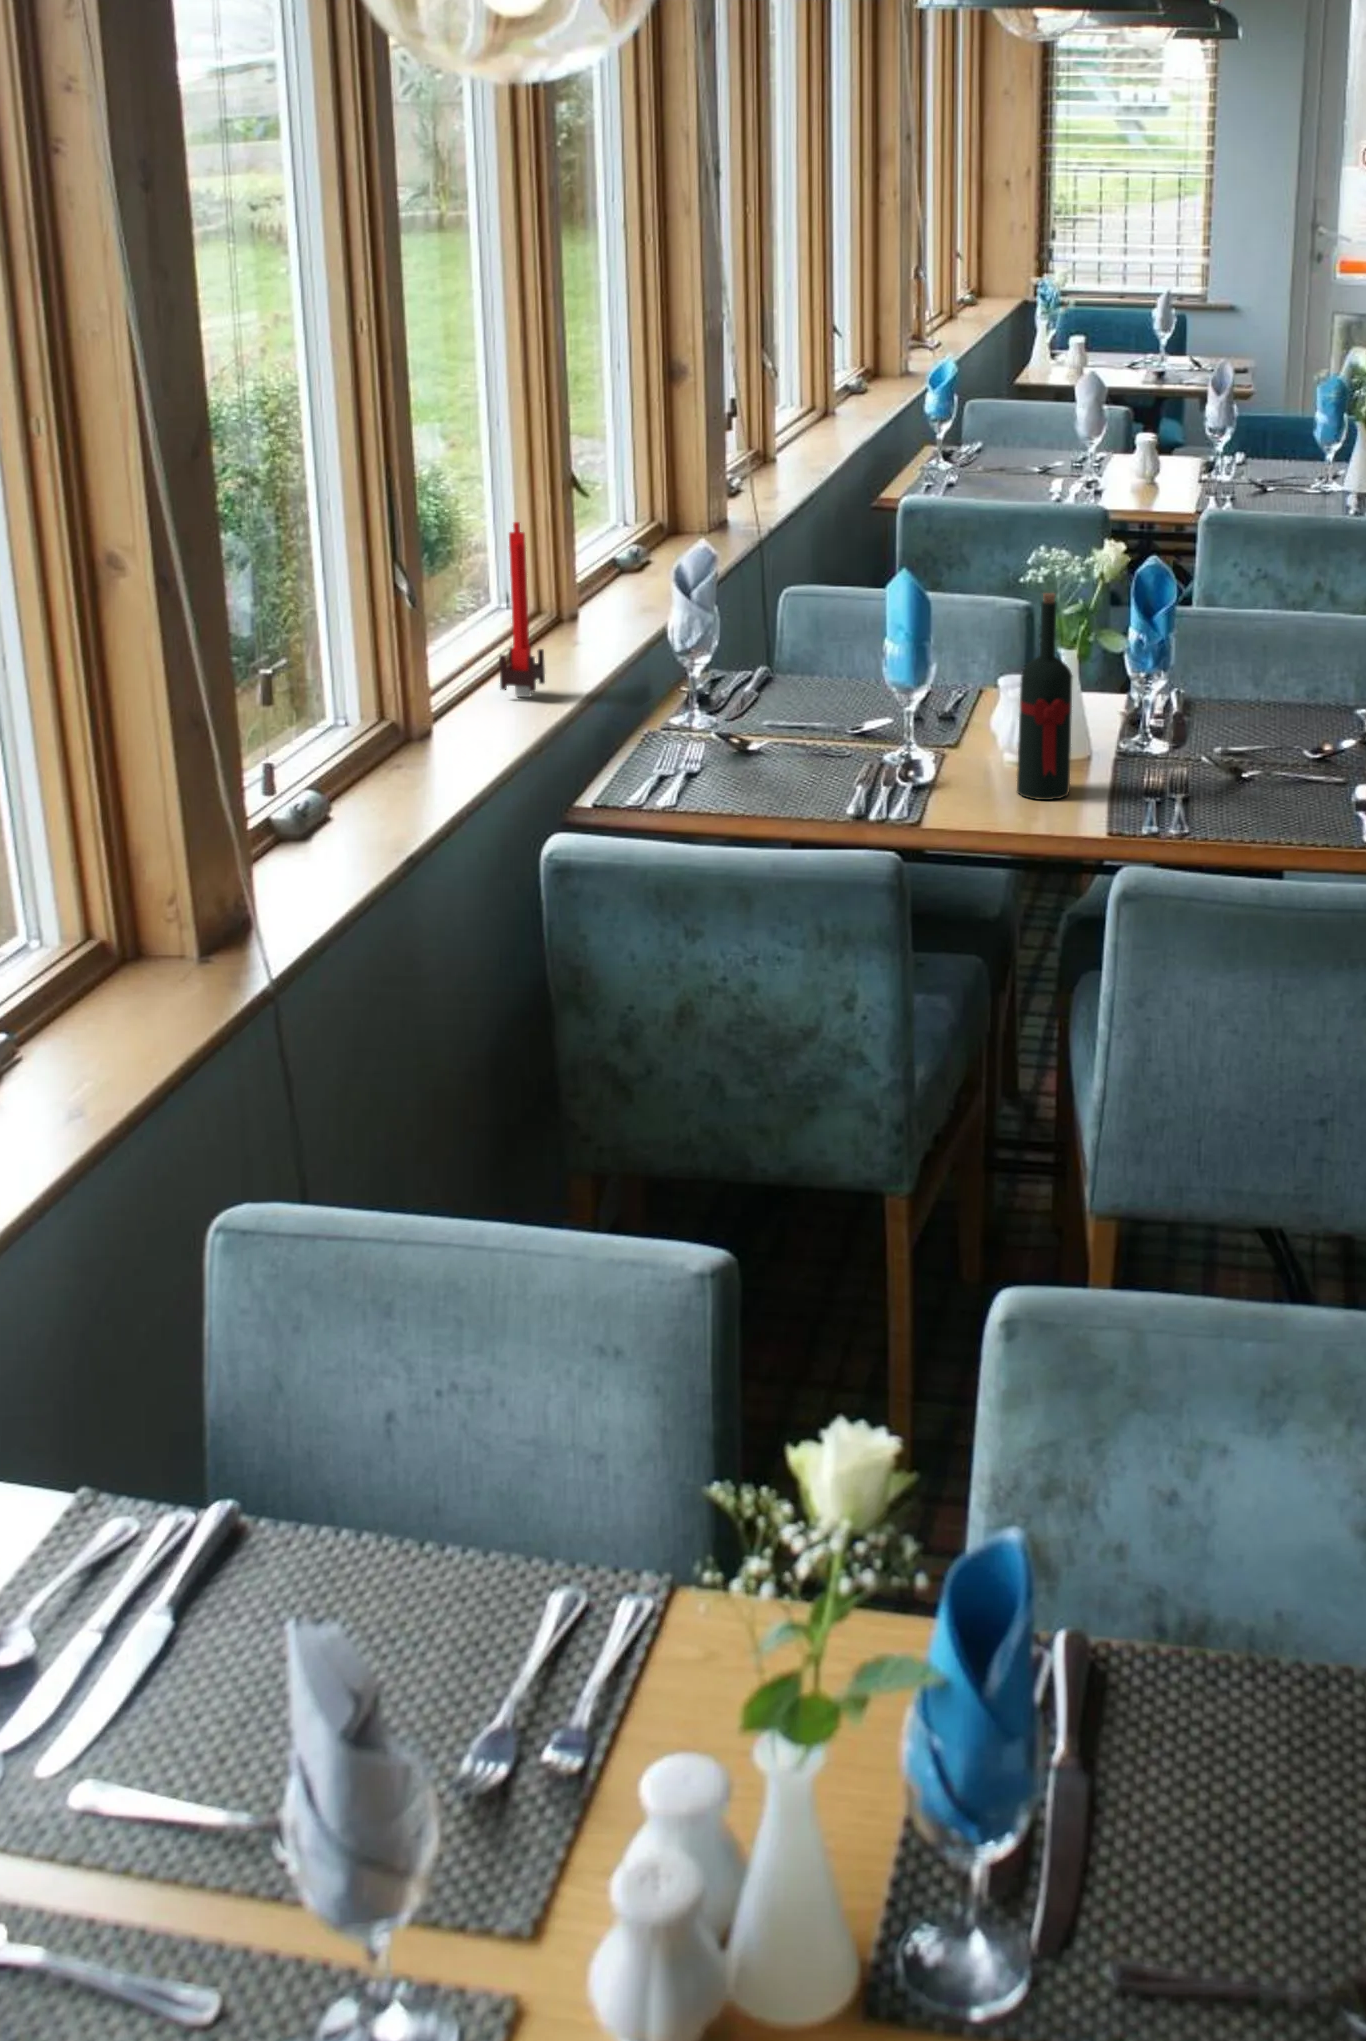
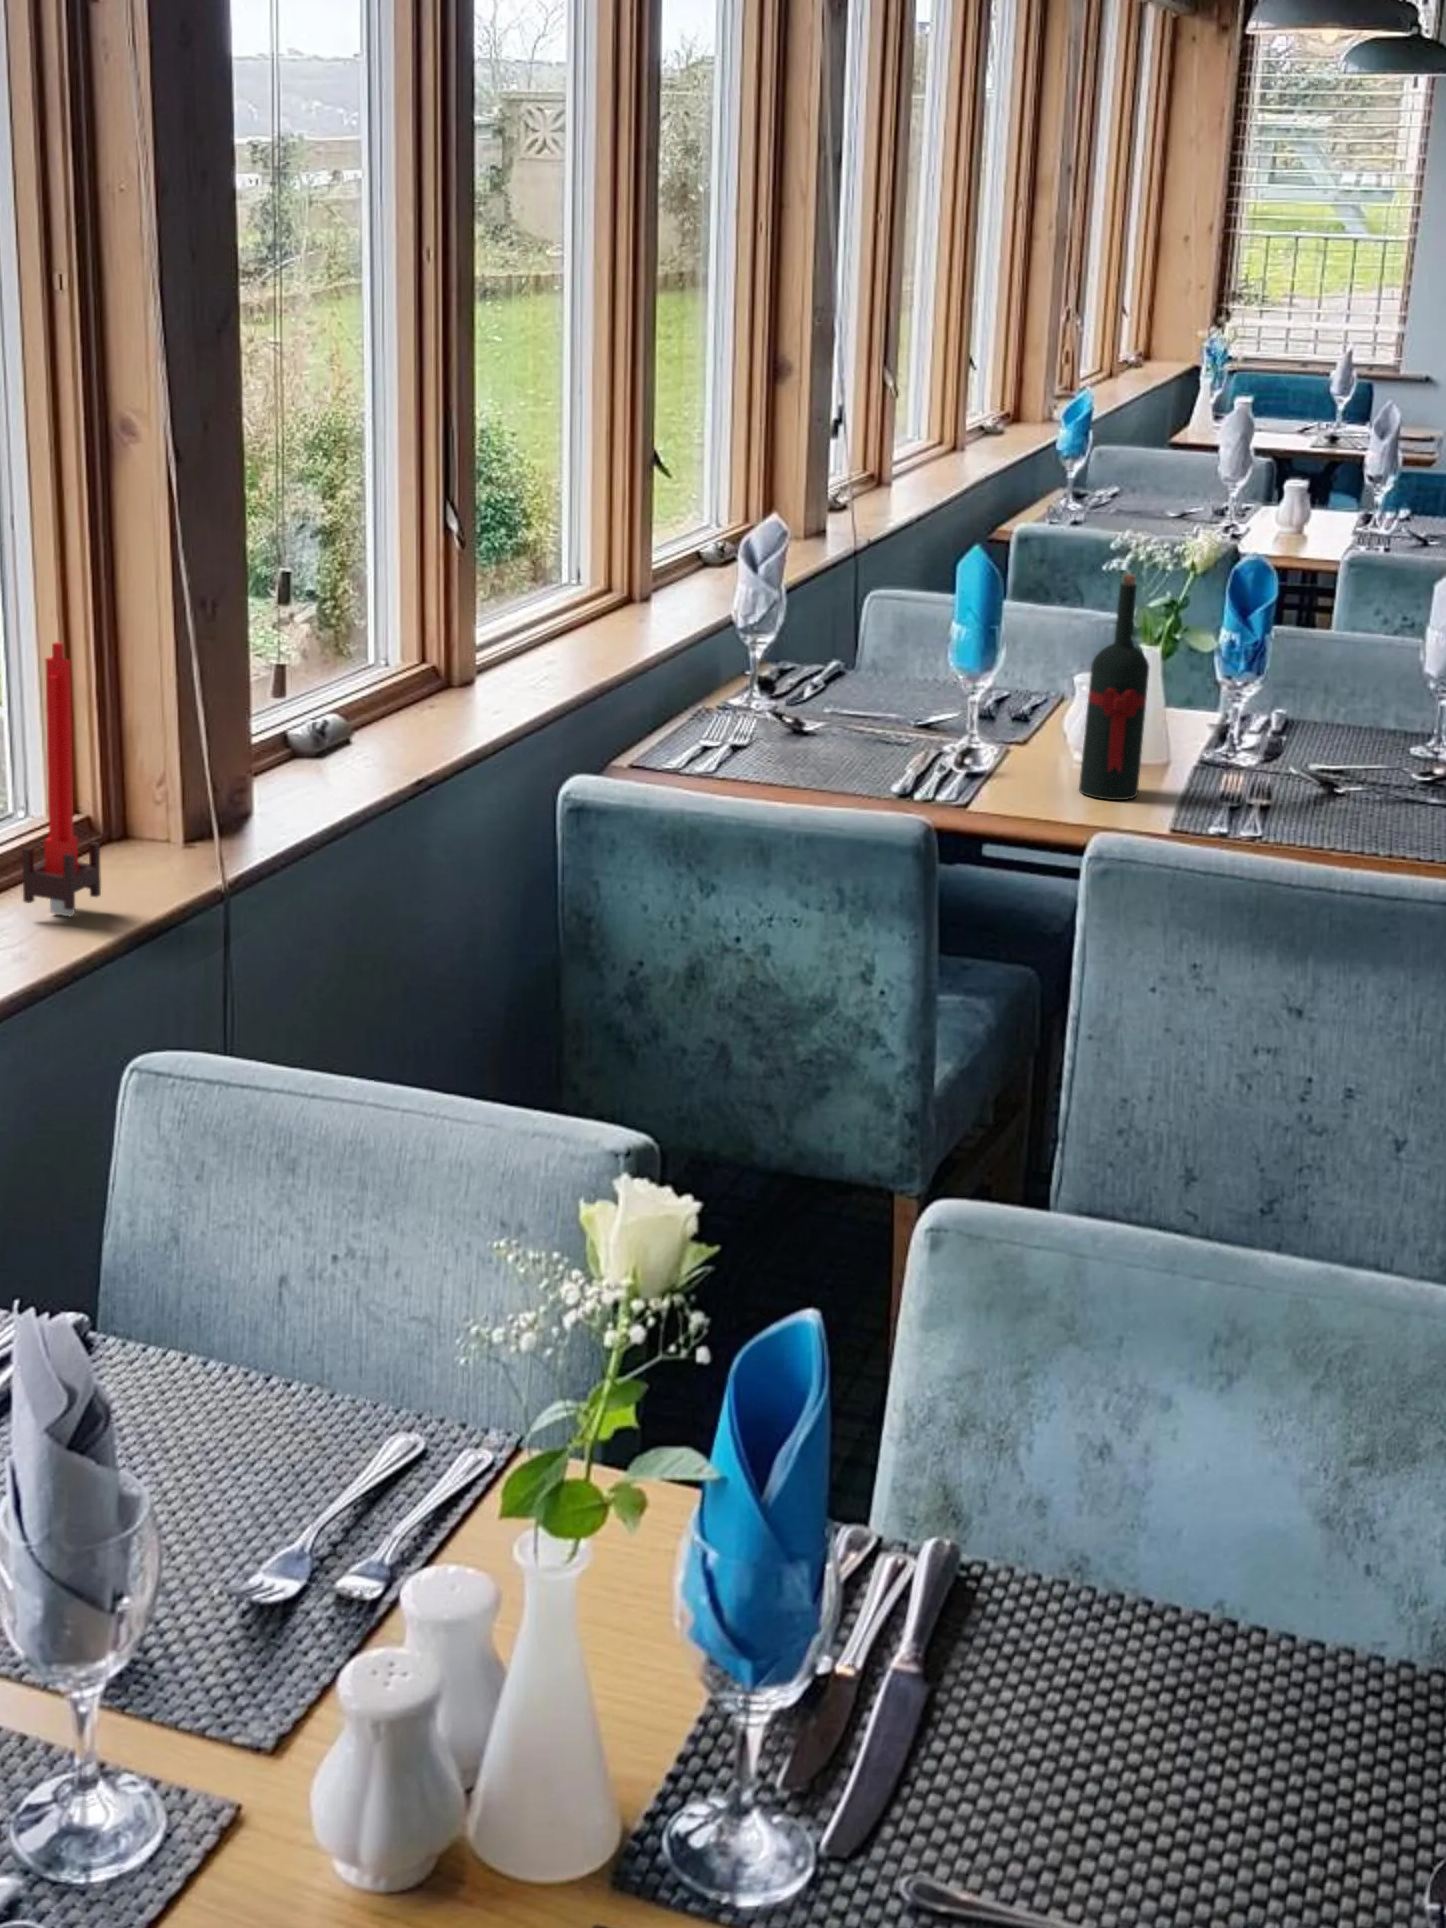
candle: present [499,522,545,697] -> present [22,642,101,916]

